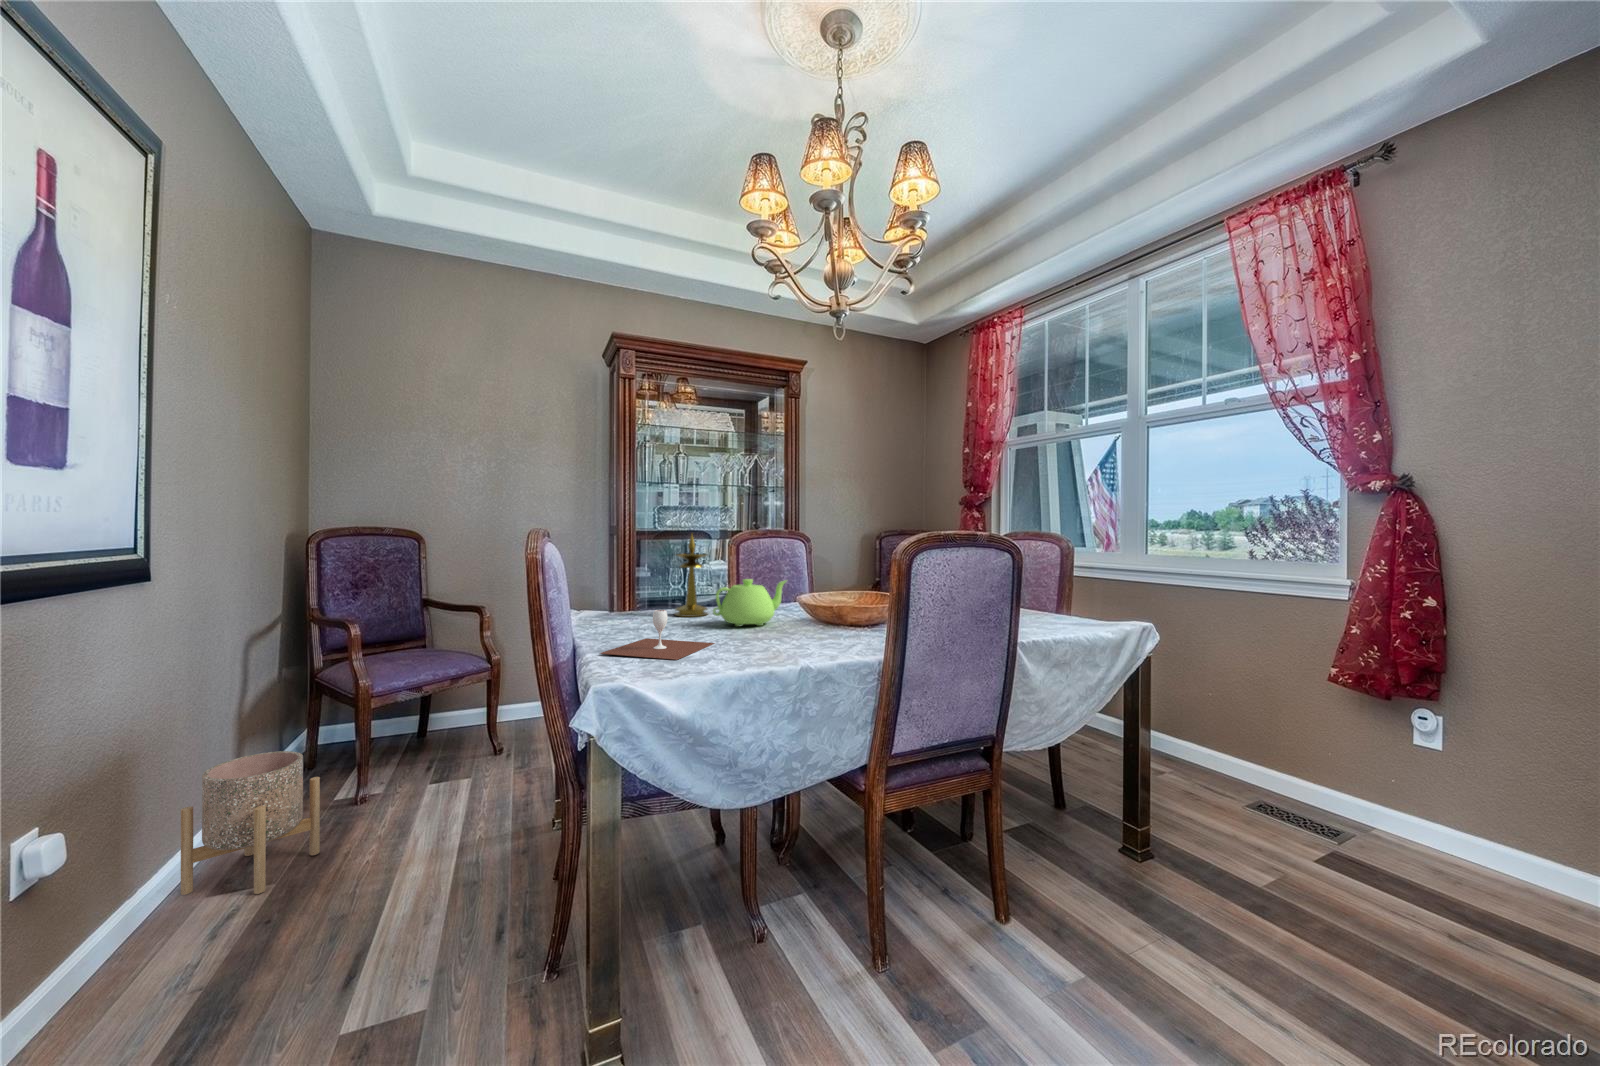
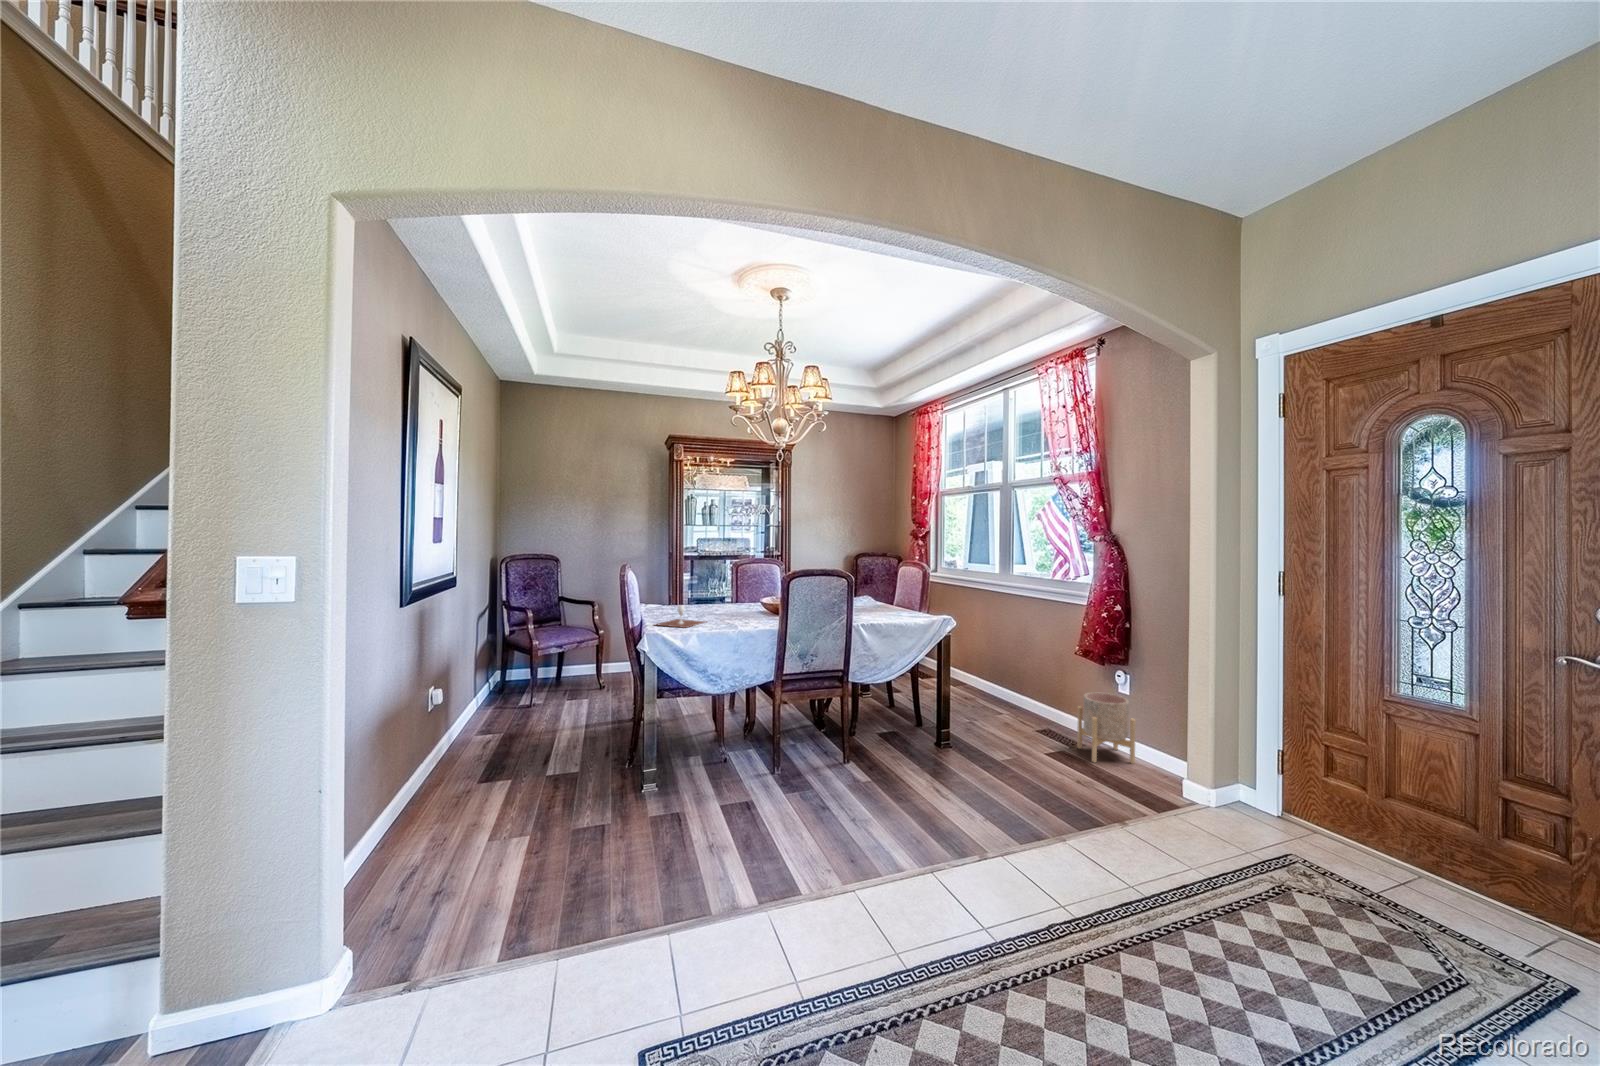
candlestick: present [675,534,708,617] -> none [698,562,717,609]
teapot: present [713,579,786,626] -> none [714,589,754,614]
planter: present [181,751,320,895] -> present [1077,693,1136,764]

